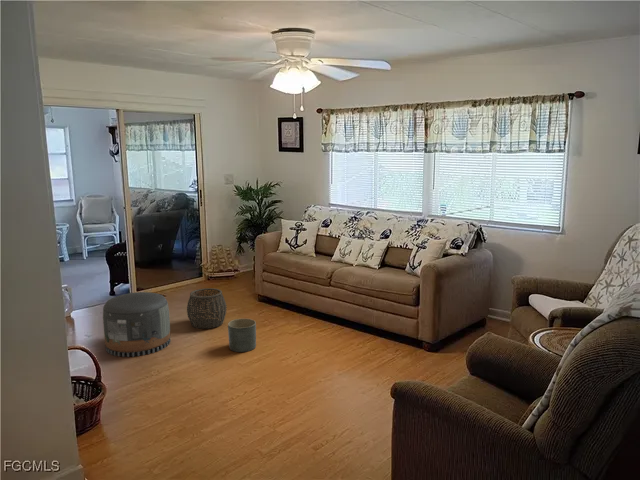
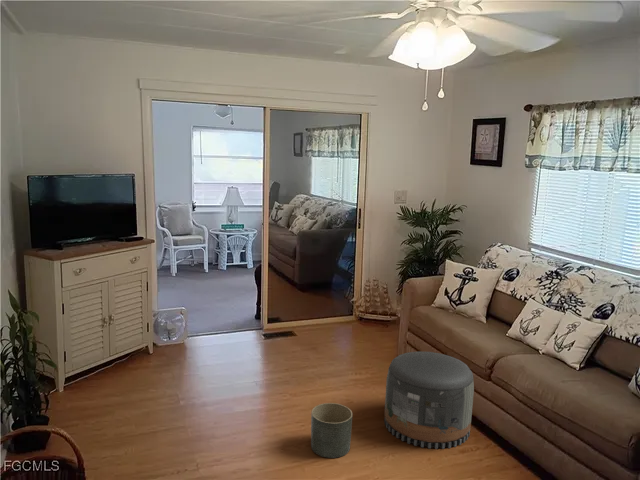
woven basket: present [187,288,227,329] -> none [287,342,340,400]
pouf: present [103,292,171,357] -> present [385,352,474,449]

